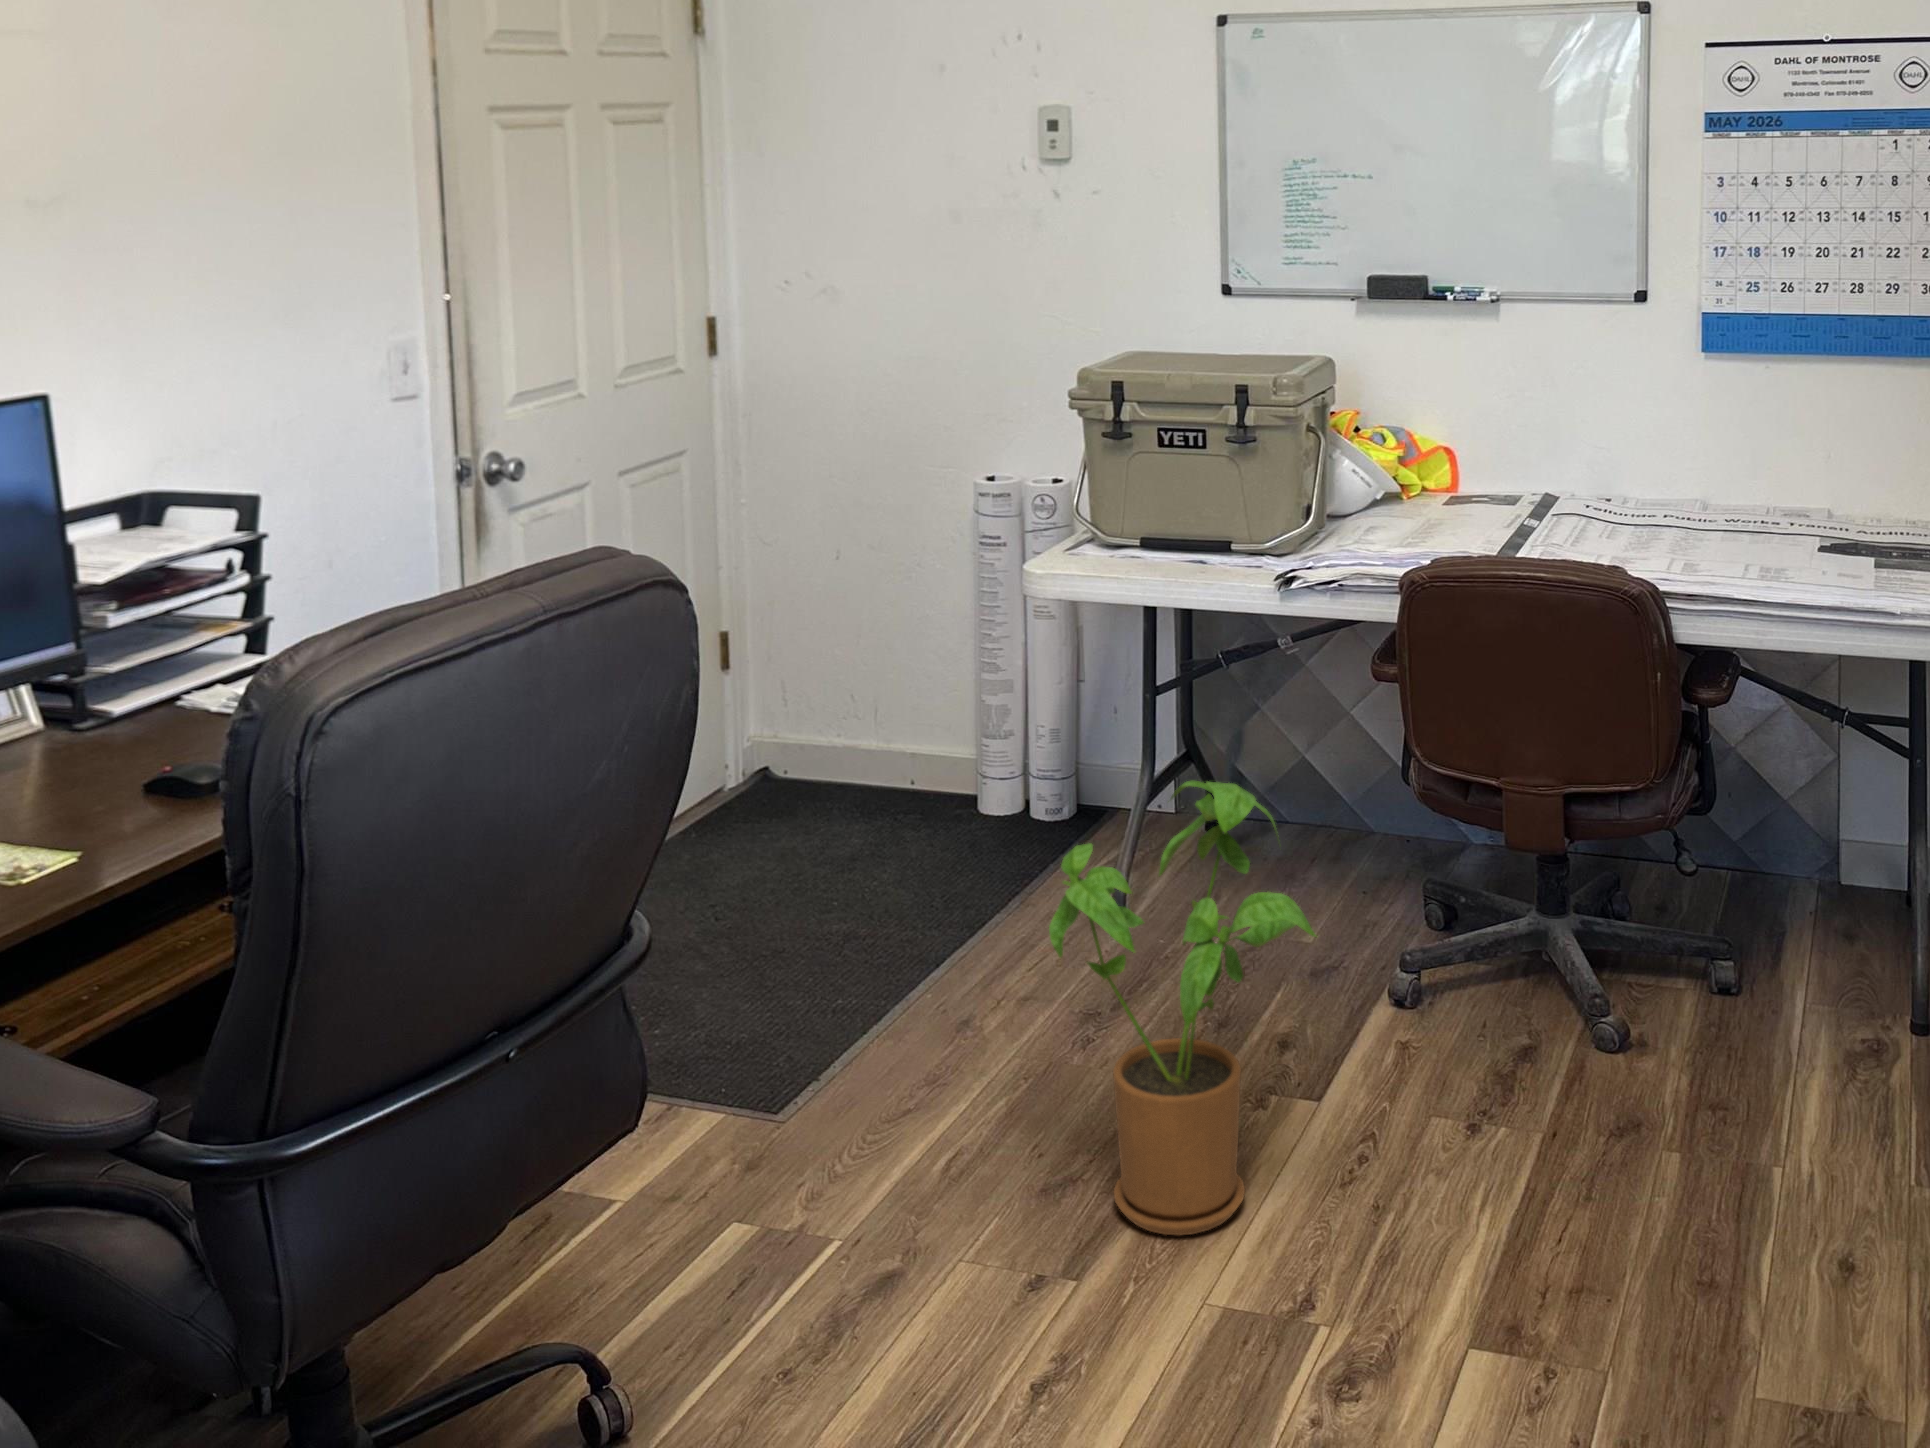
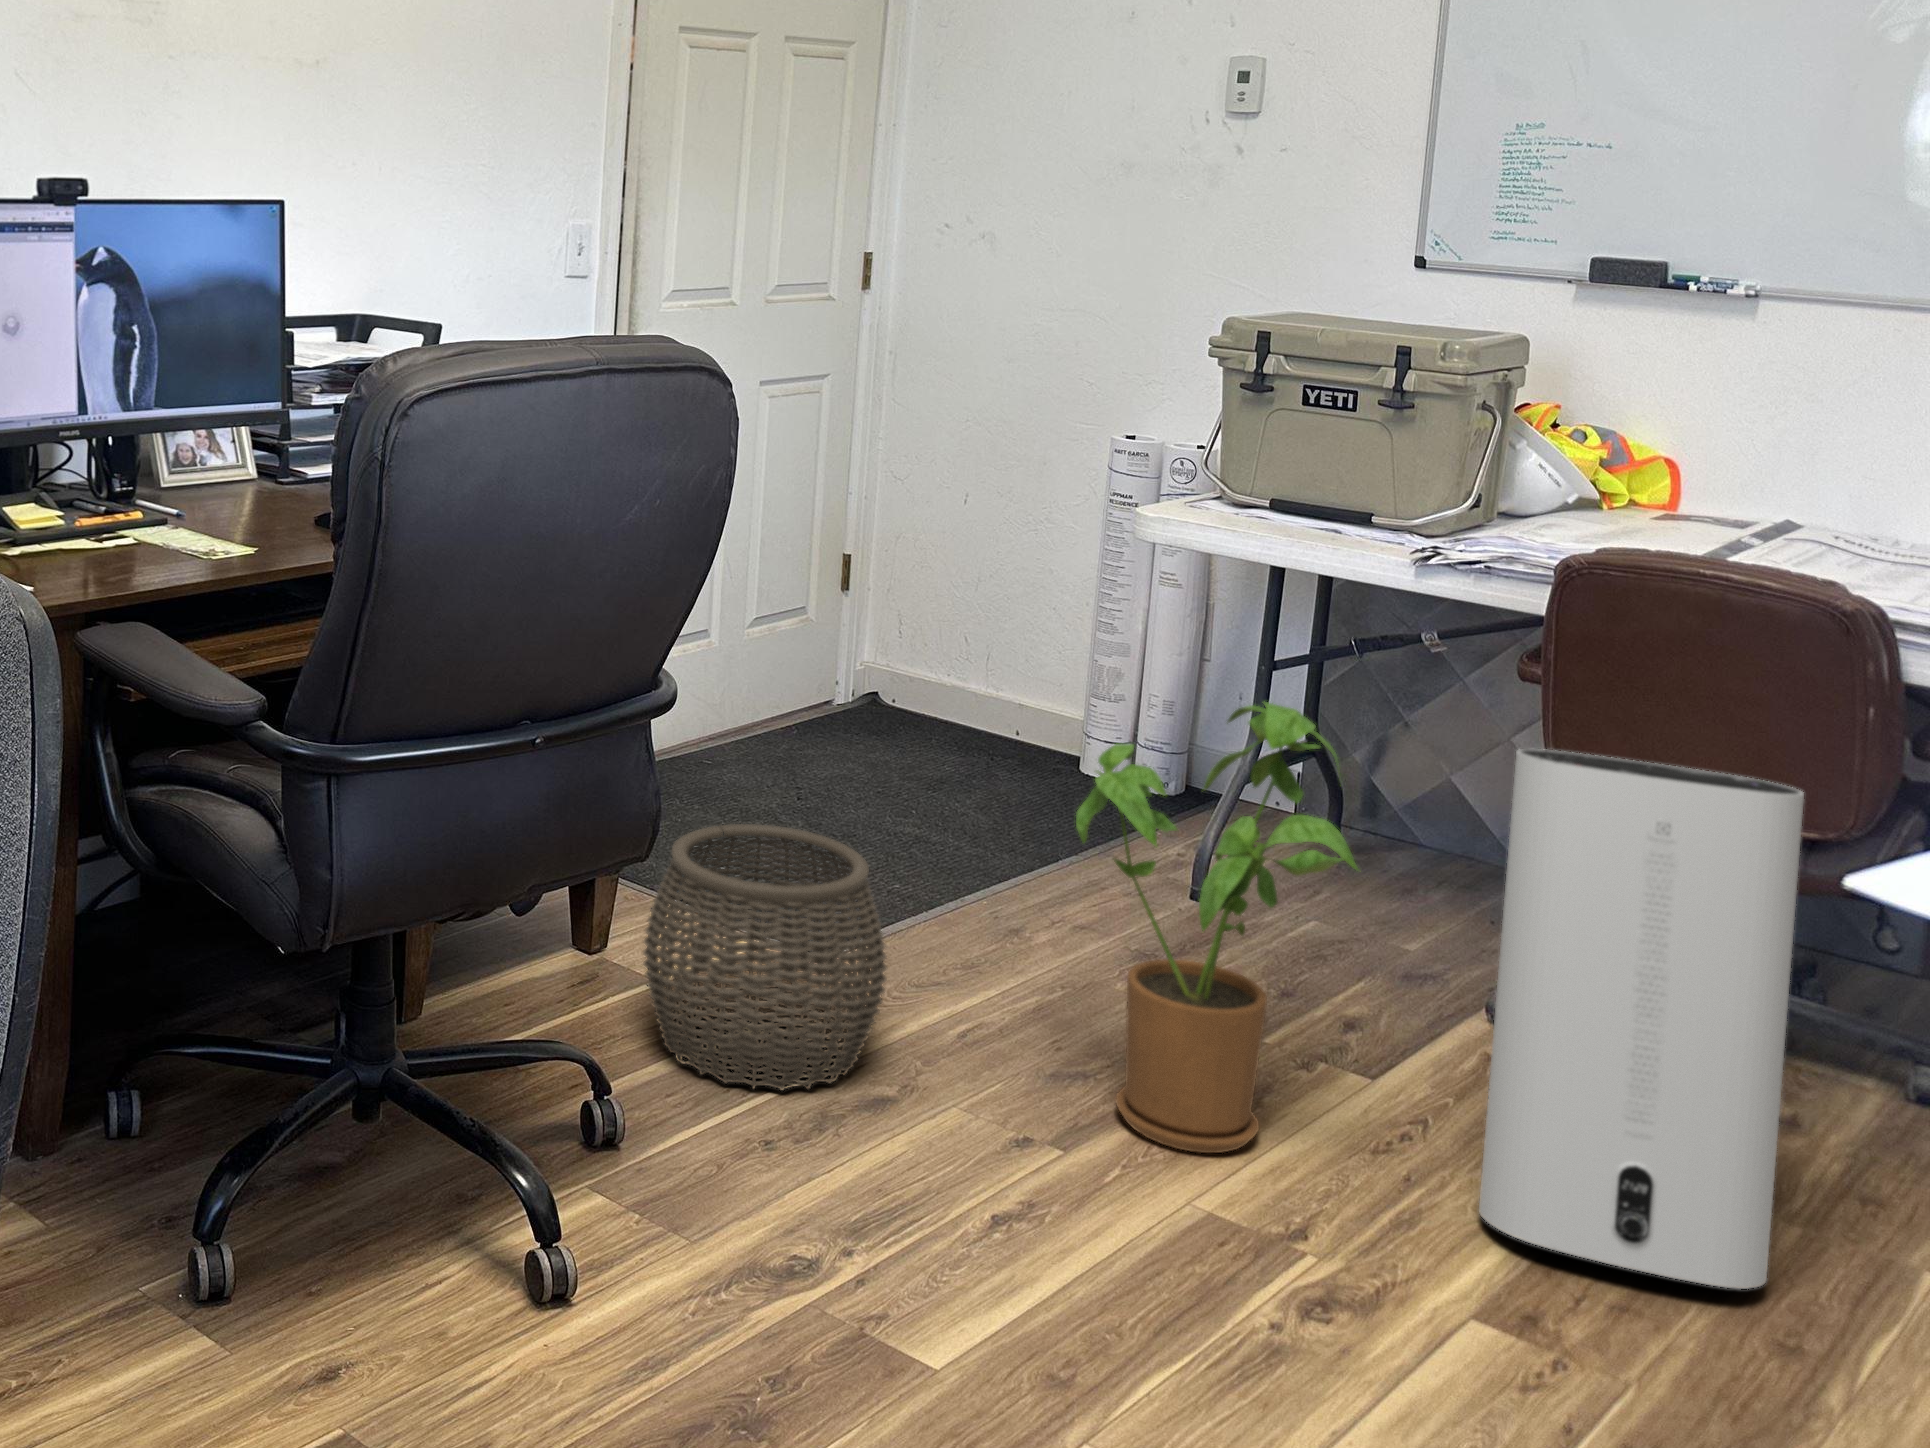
air purifier: none [1425,772,1663,1242] -> present [1479,749,1804,1289]
woven basket: none [616,1001,882,1314] -> present [643,824,887,1091]

